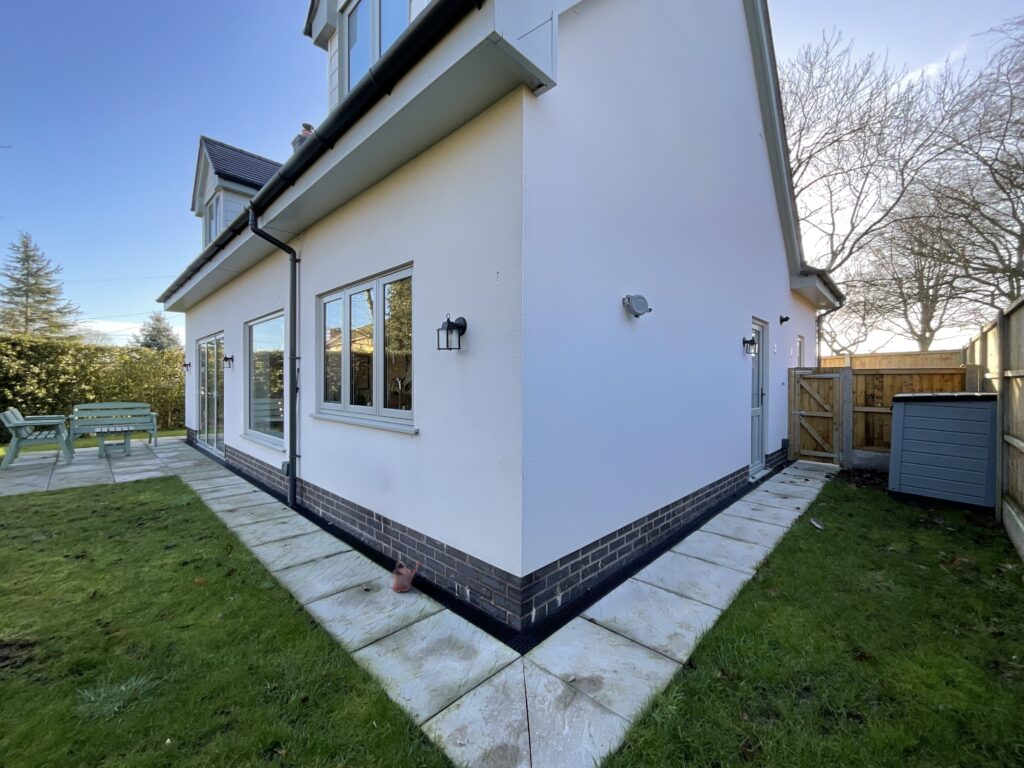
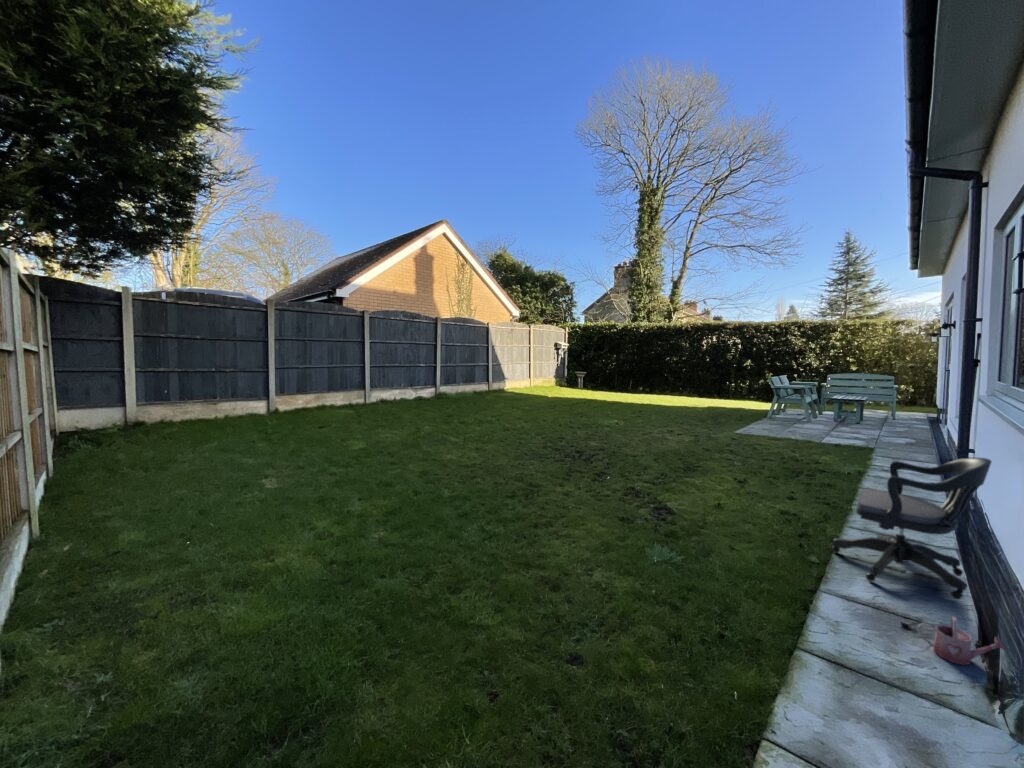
chair: none [272,455,367,576] -> present [832,458,991,599]

